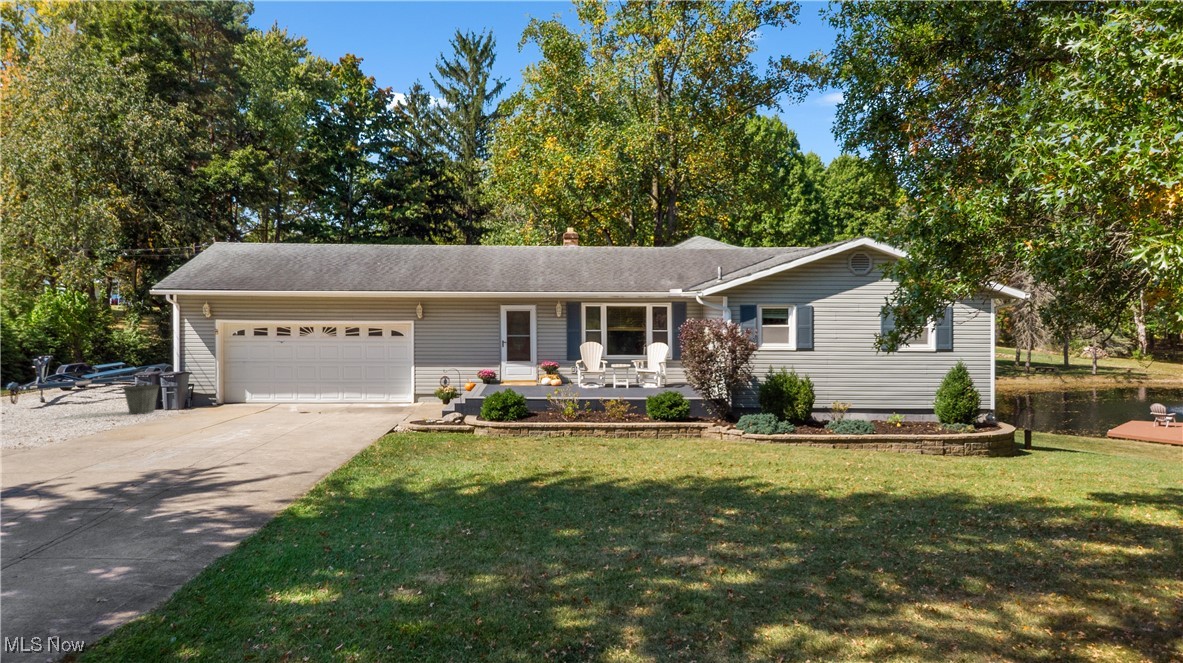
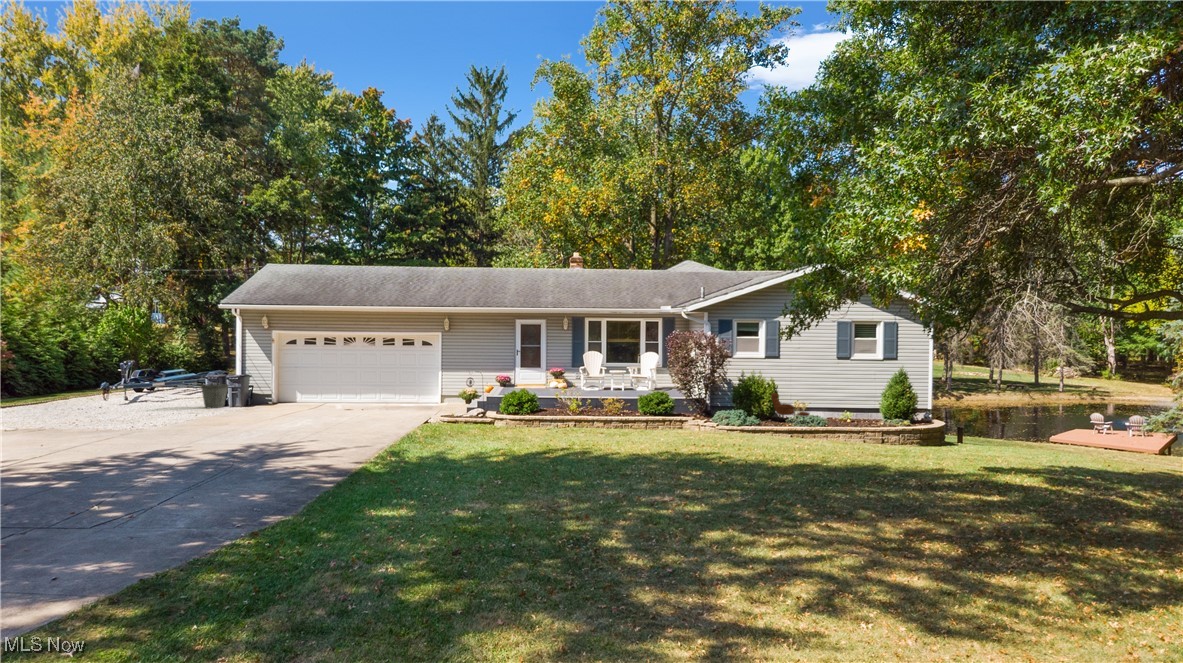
lounge chair: none [805,391,854,430] -> present [771,393,809,422]

